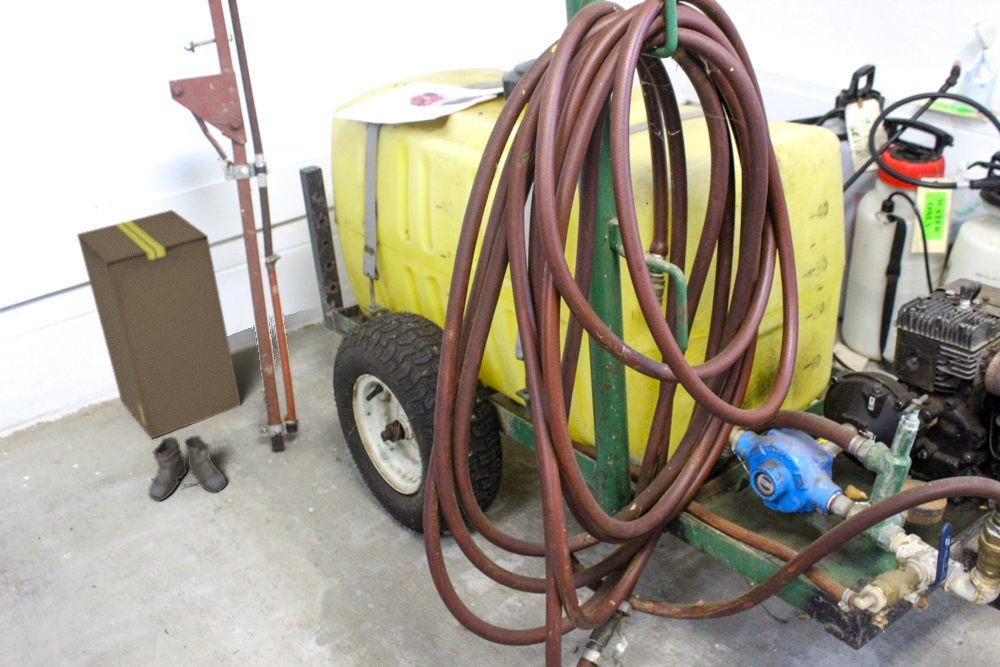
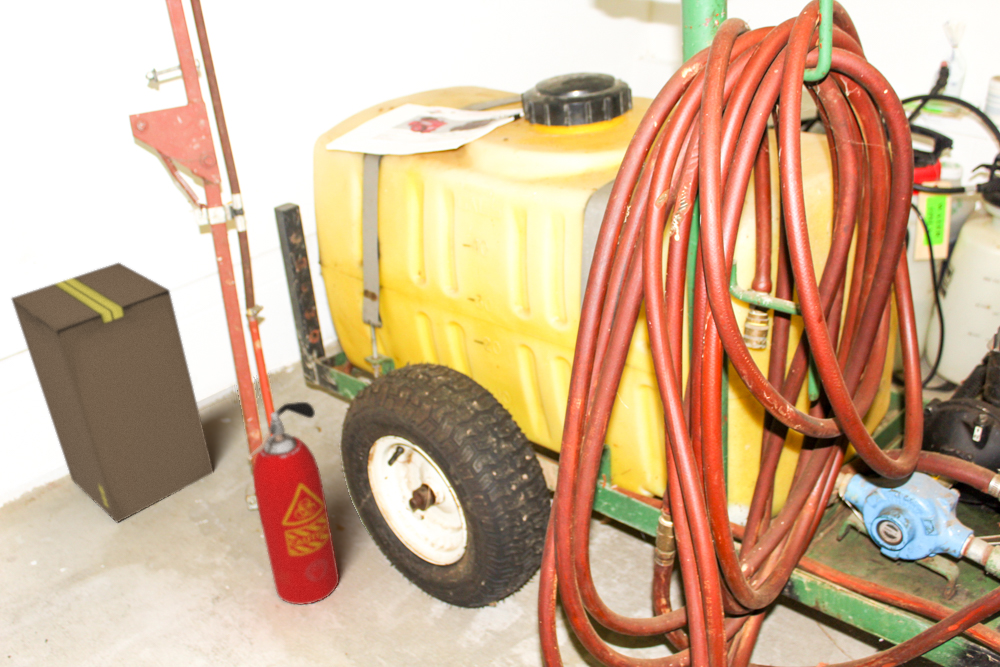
fire extinguisher: none [245,338,327,519] -> present [250,402,339,604]
boots: present [149,436,227,501] -> none [122,518,218,599]

